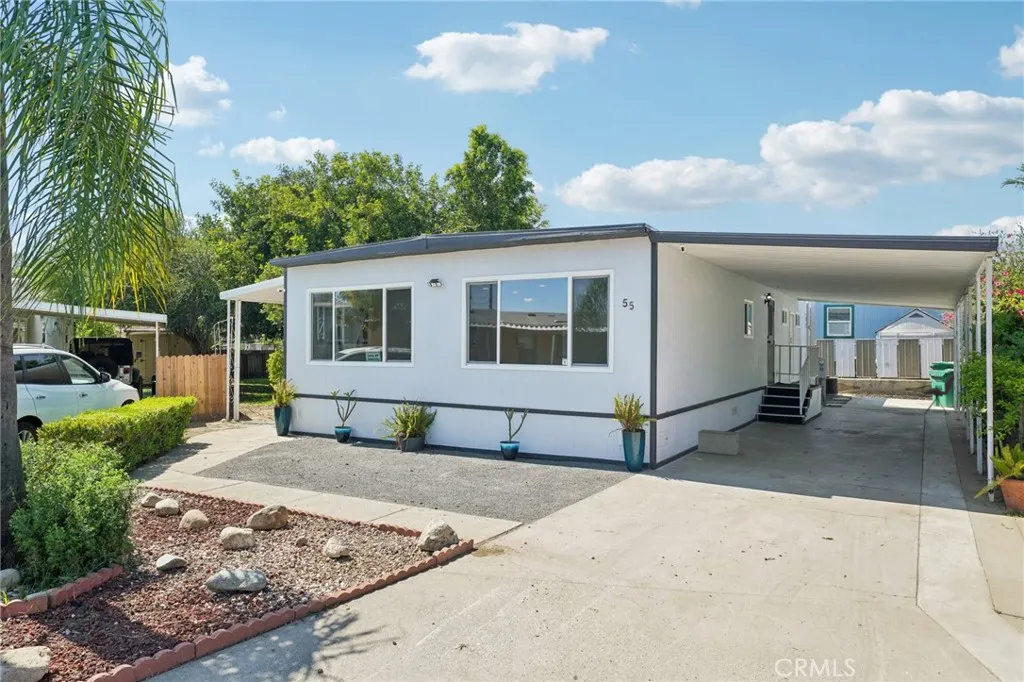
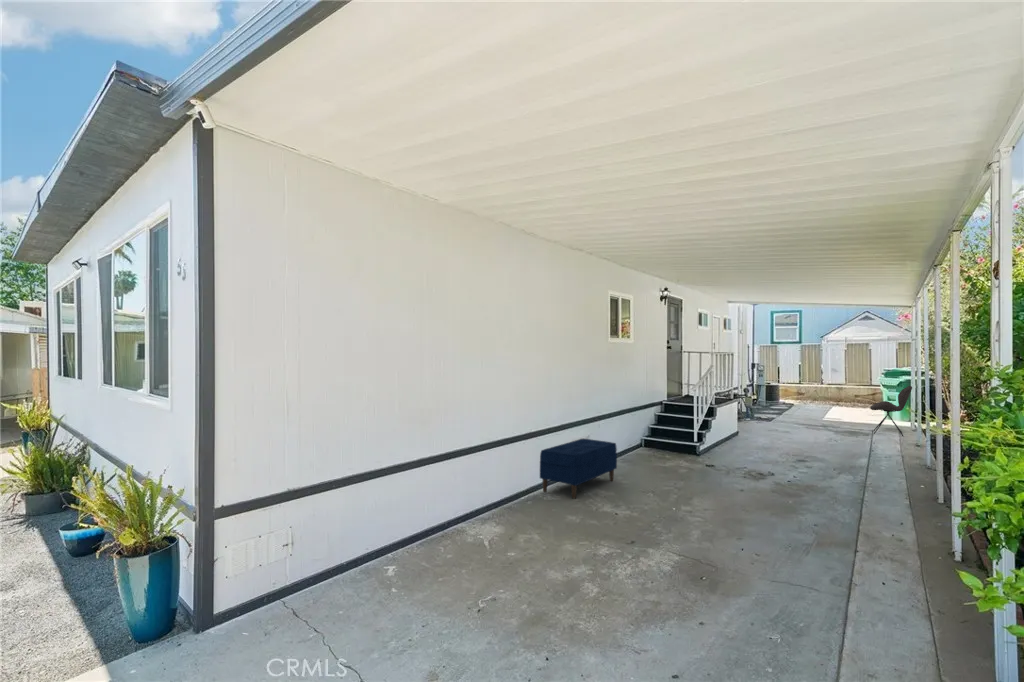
bench: none [724,407,765,440] -> present [540,439,617,499]
storage bin: present [698,430,739,455] -> none [430,496,503,554]

